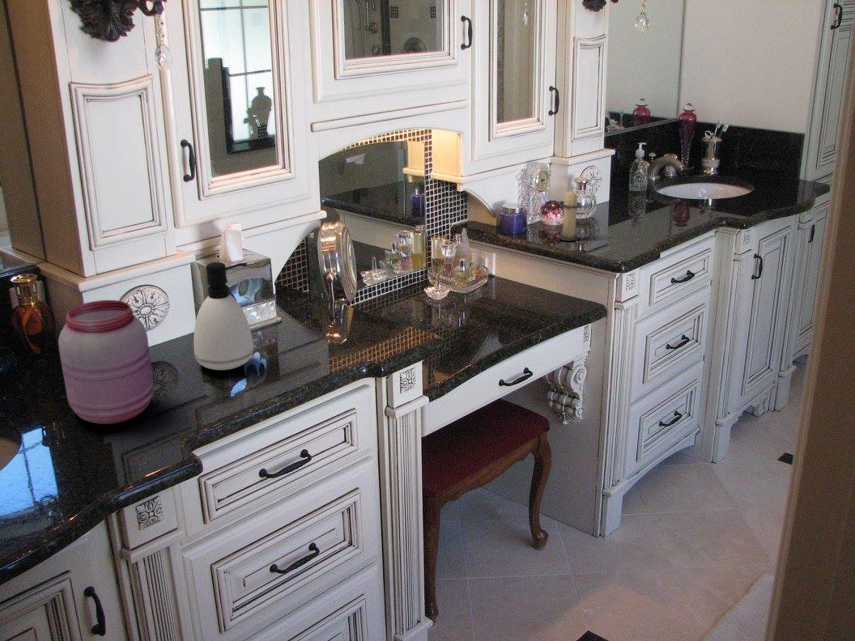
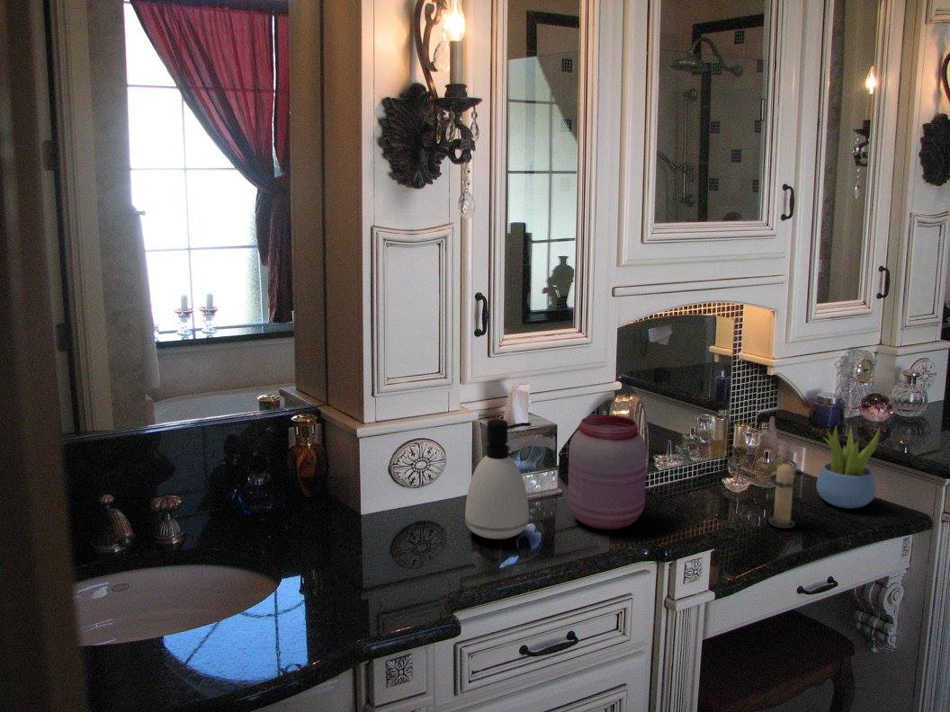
candle: present [559,188,581,241] -> present [768,460,798,528]
succulent plant: none [502,232,550,304] -> present [816,426,880,508]
jar: present [59,300,154,424] -> present [568,415,647,530]

